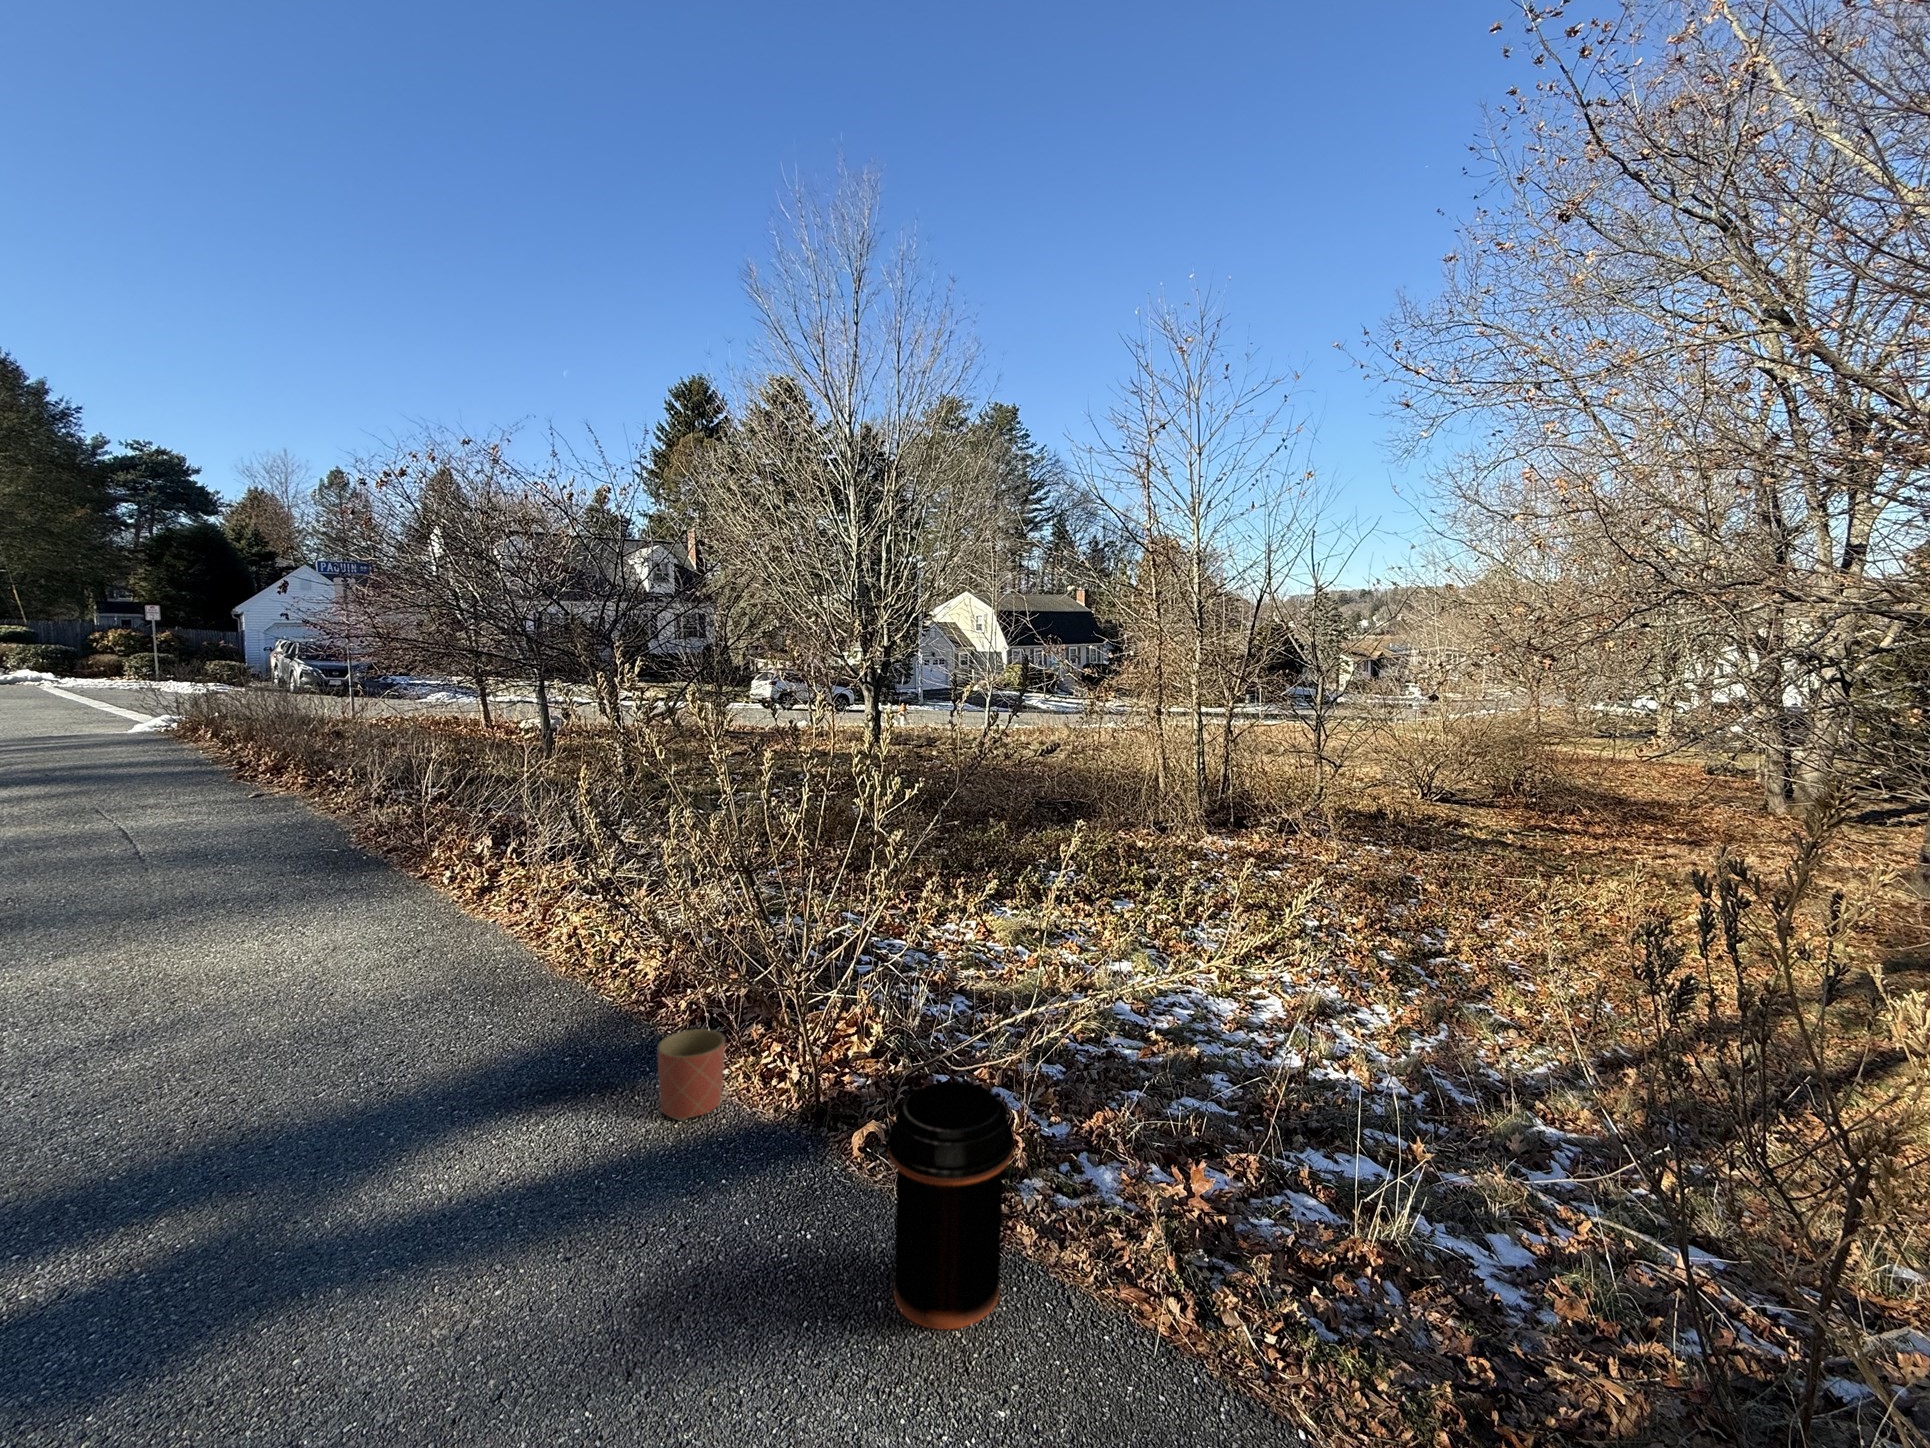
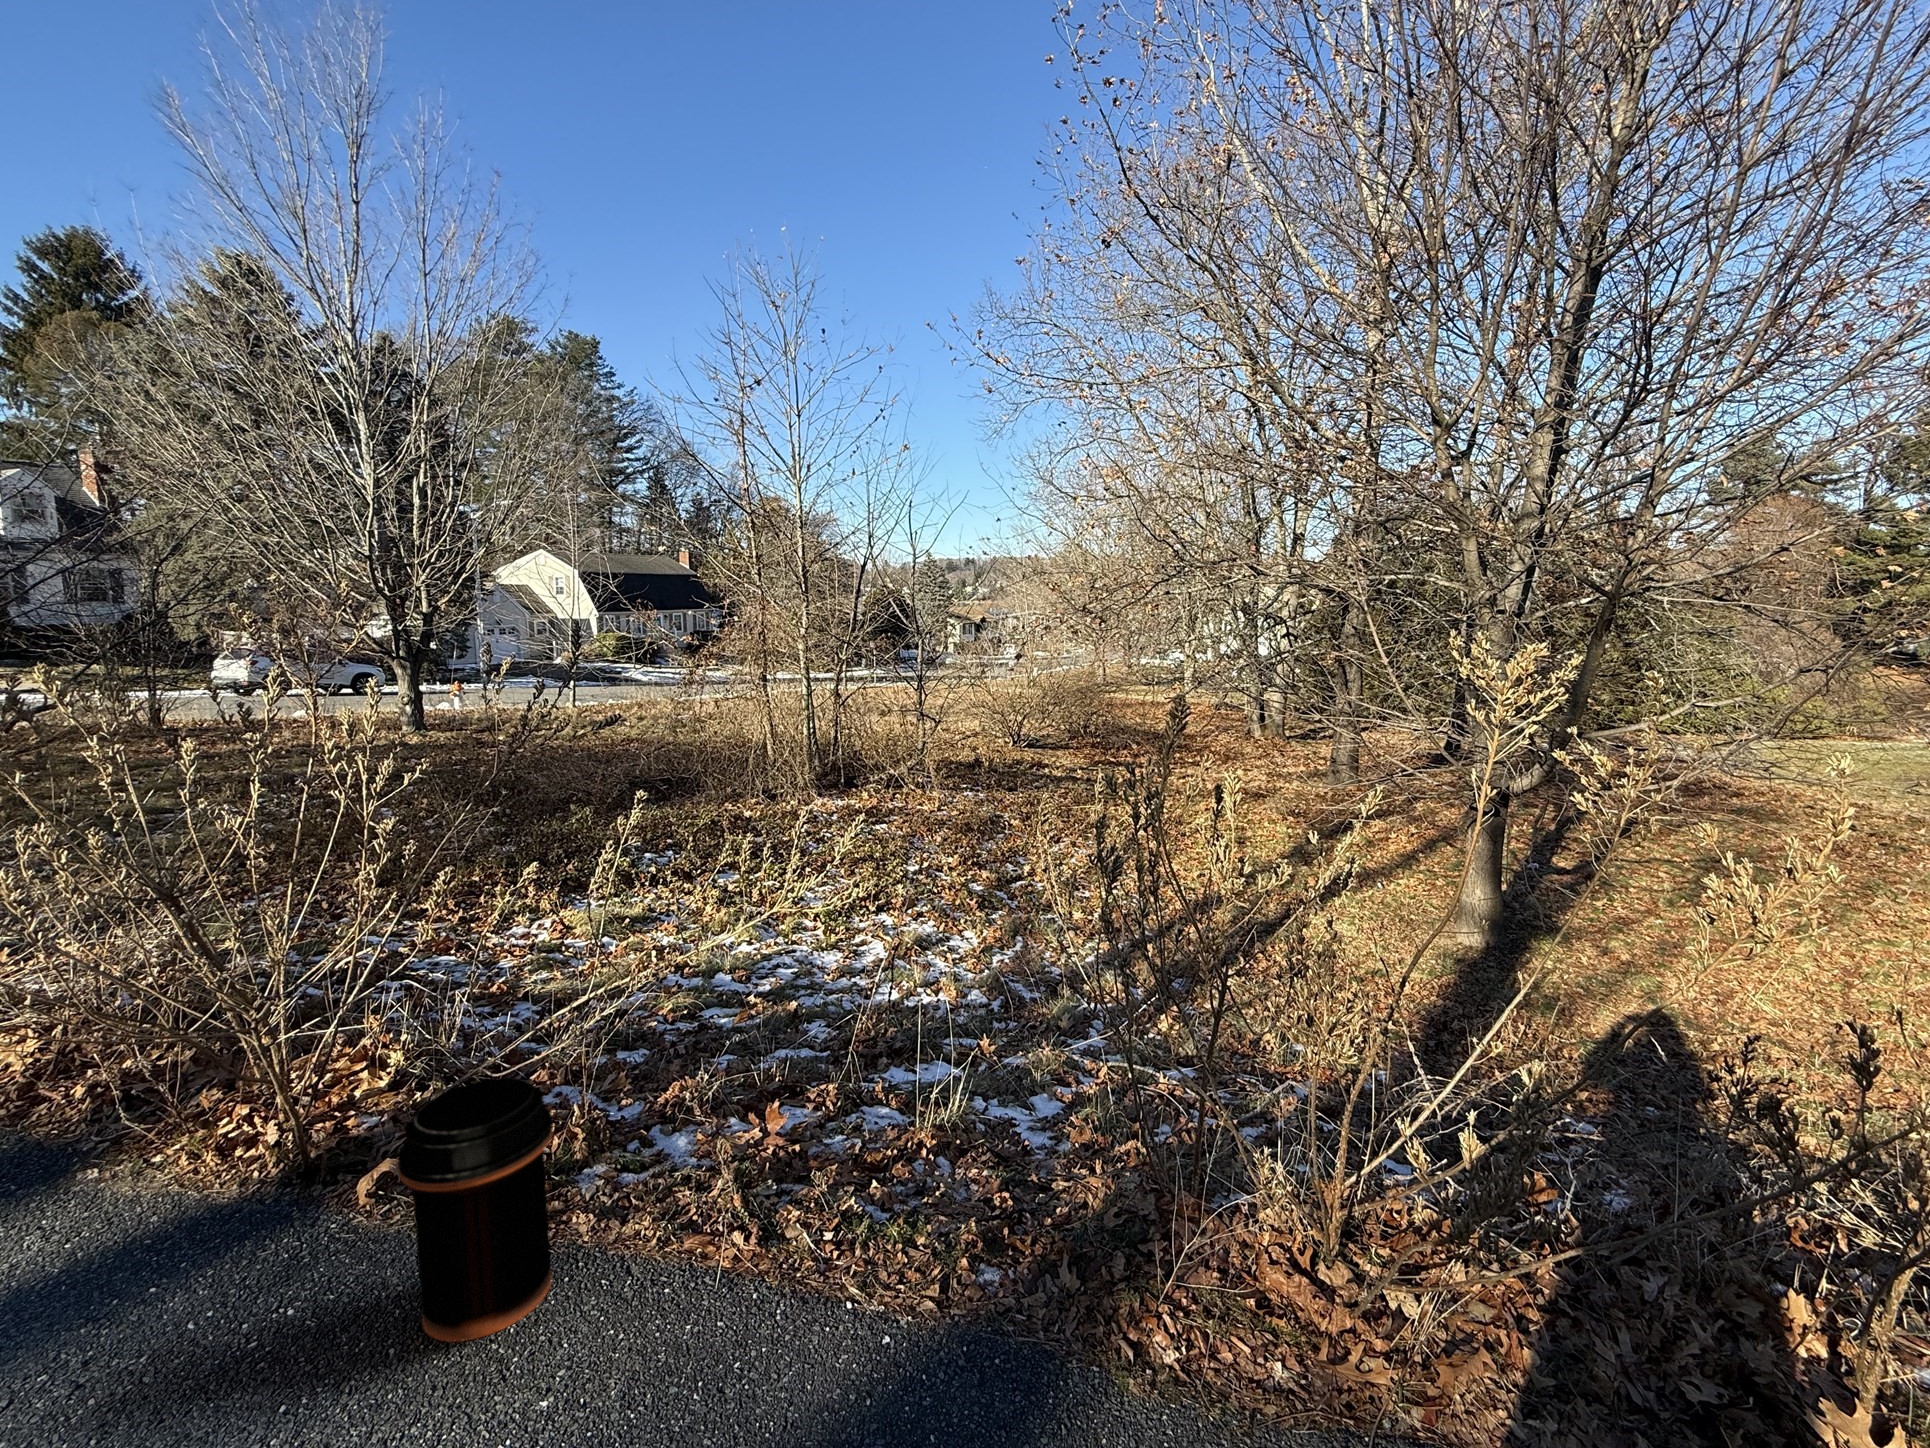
planter: present [658,1029,725,1121] -> none [89,1099,198,1215]

